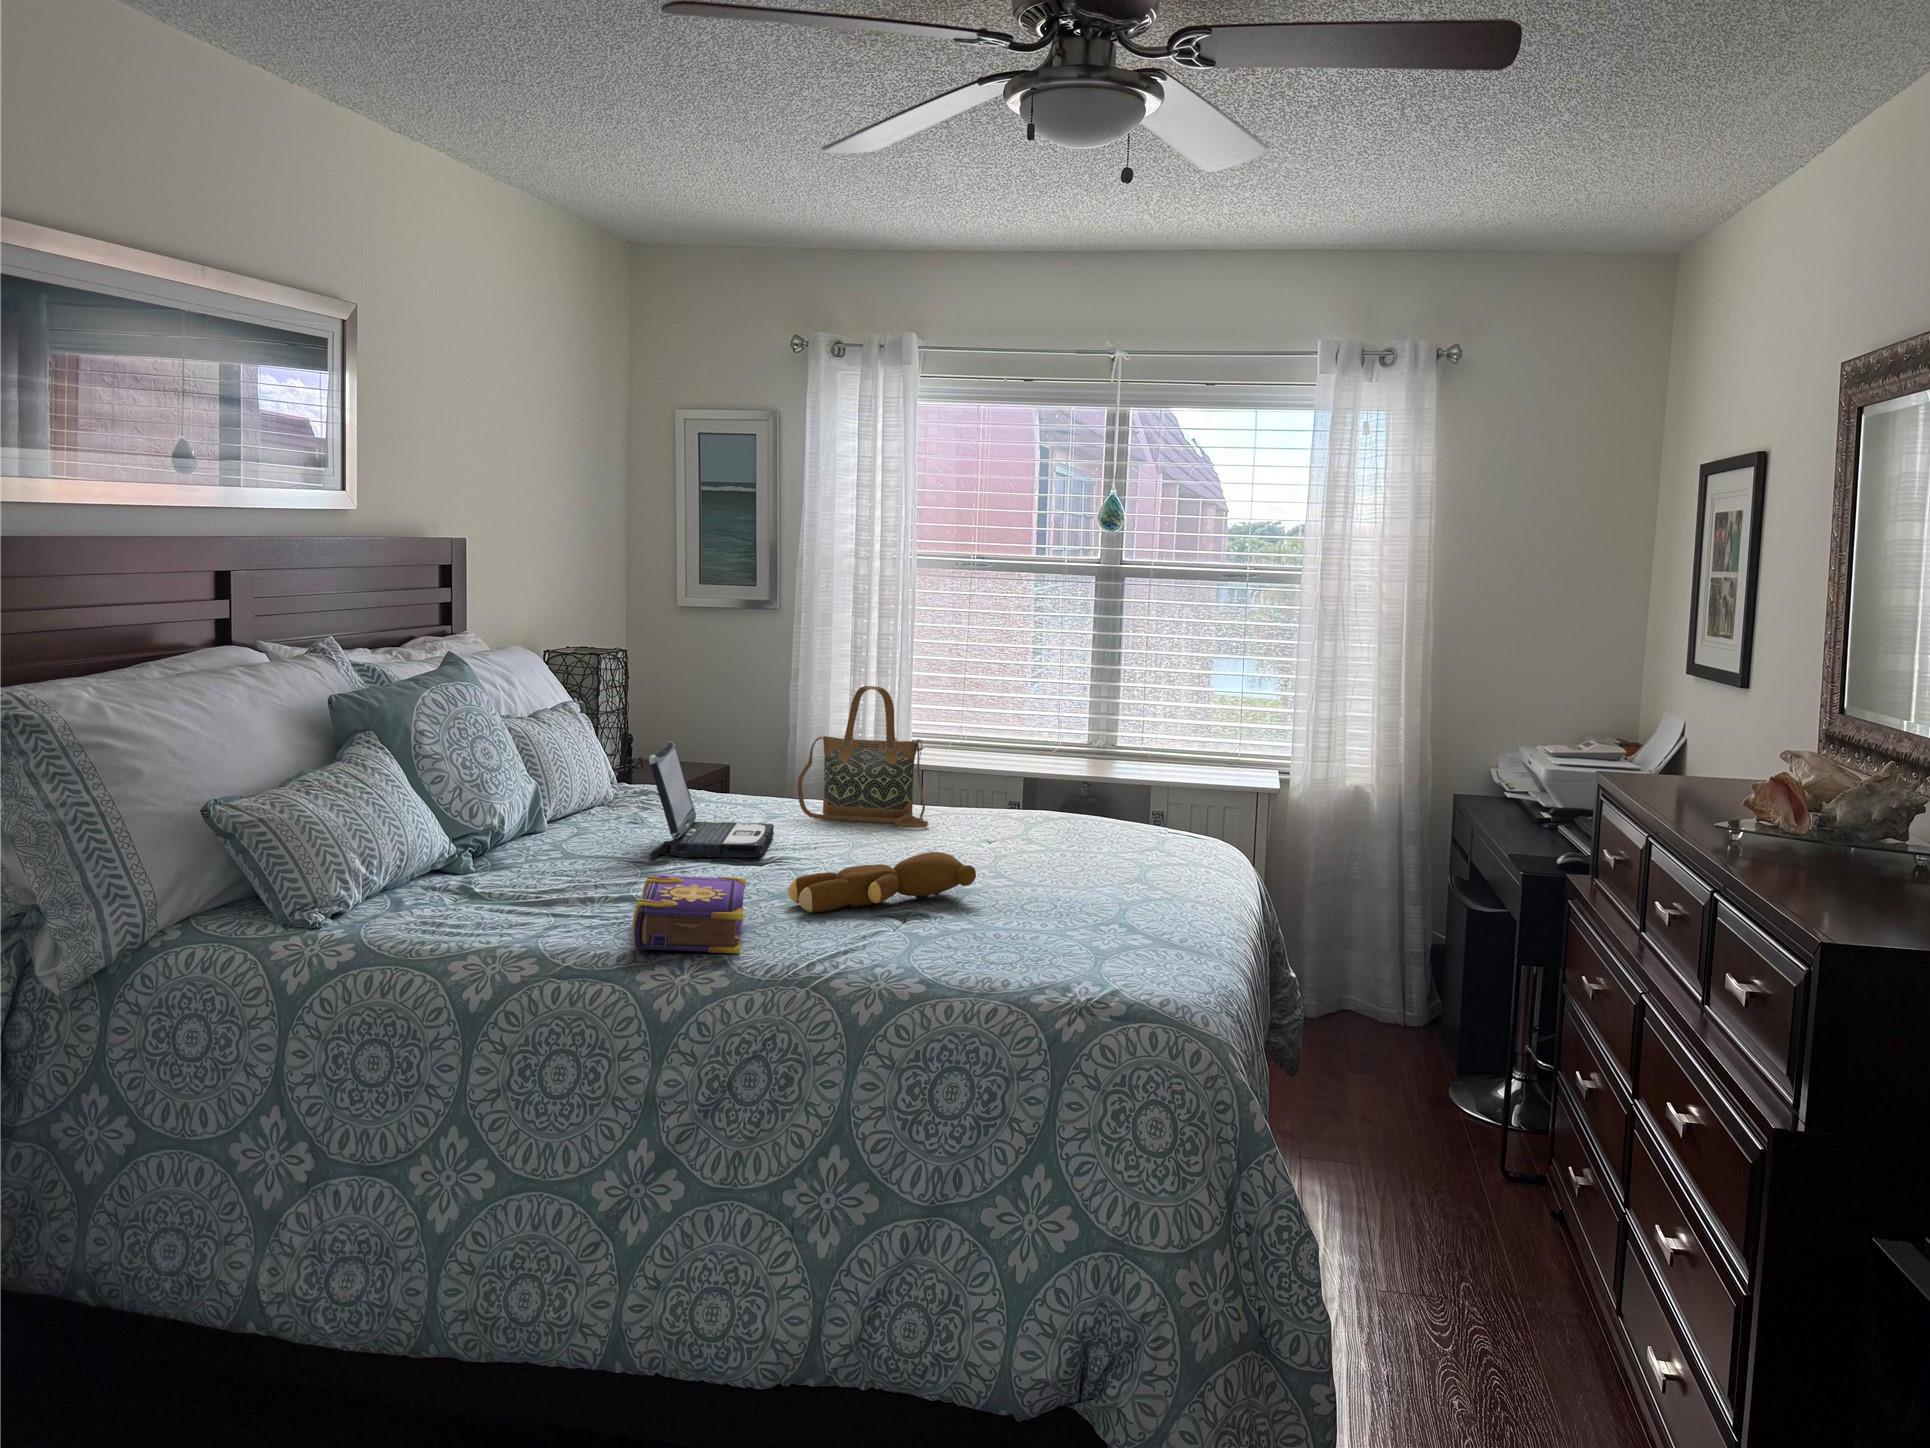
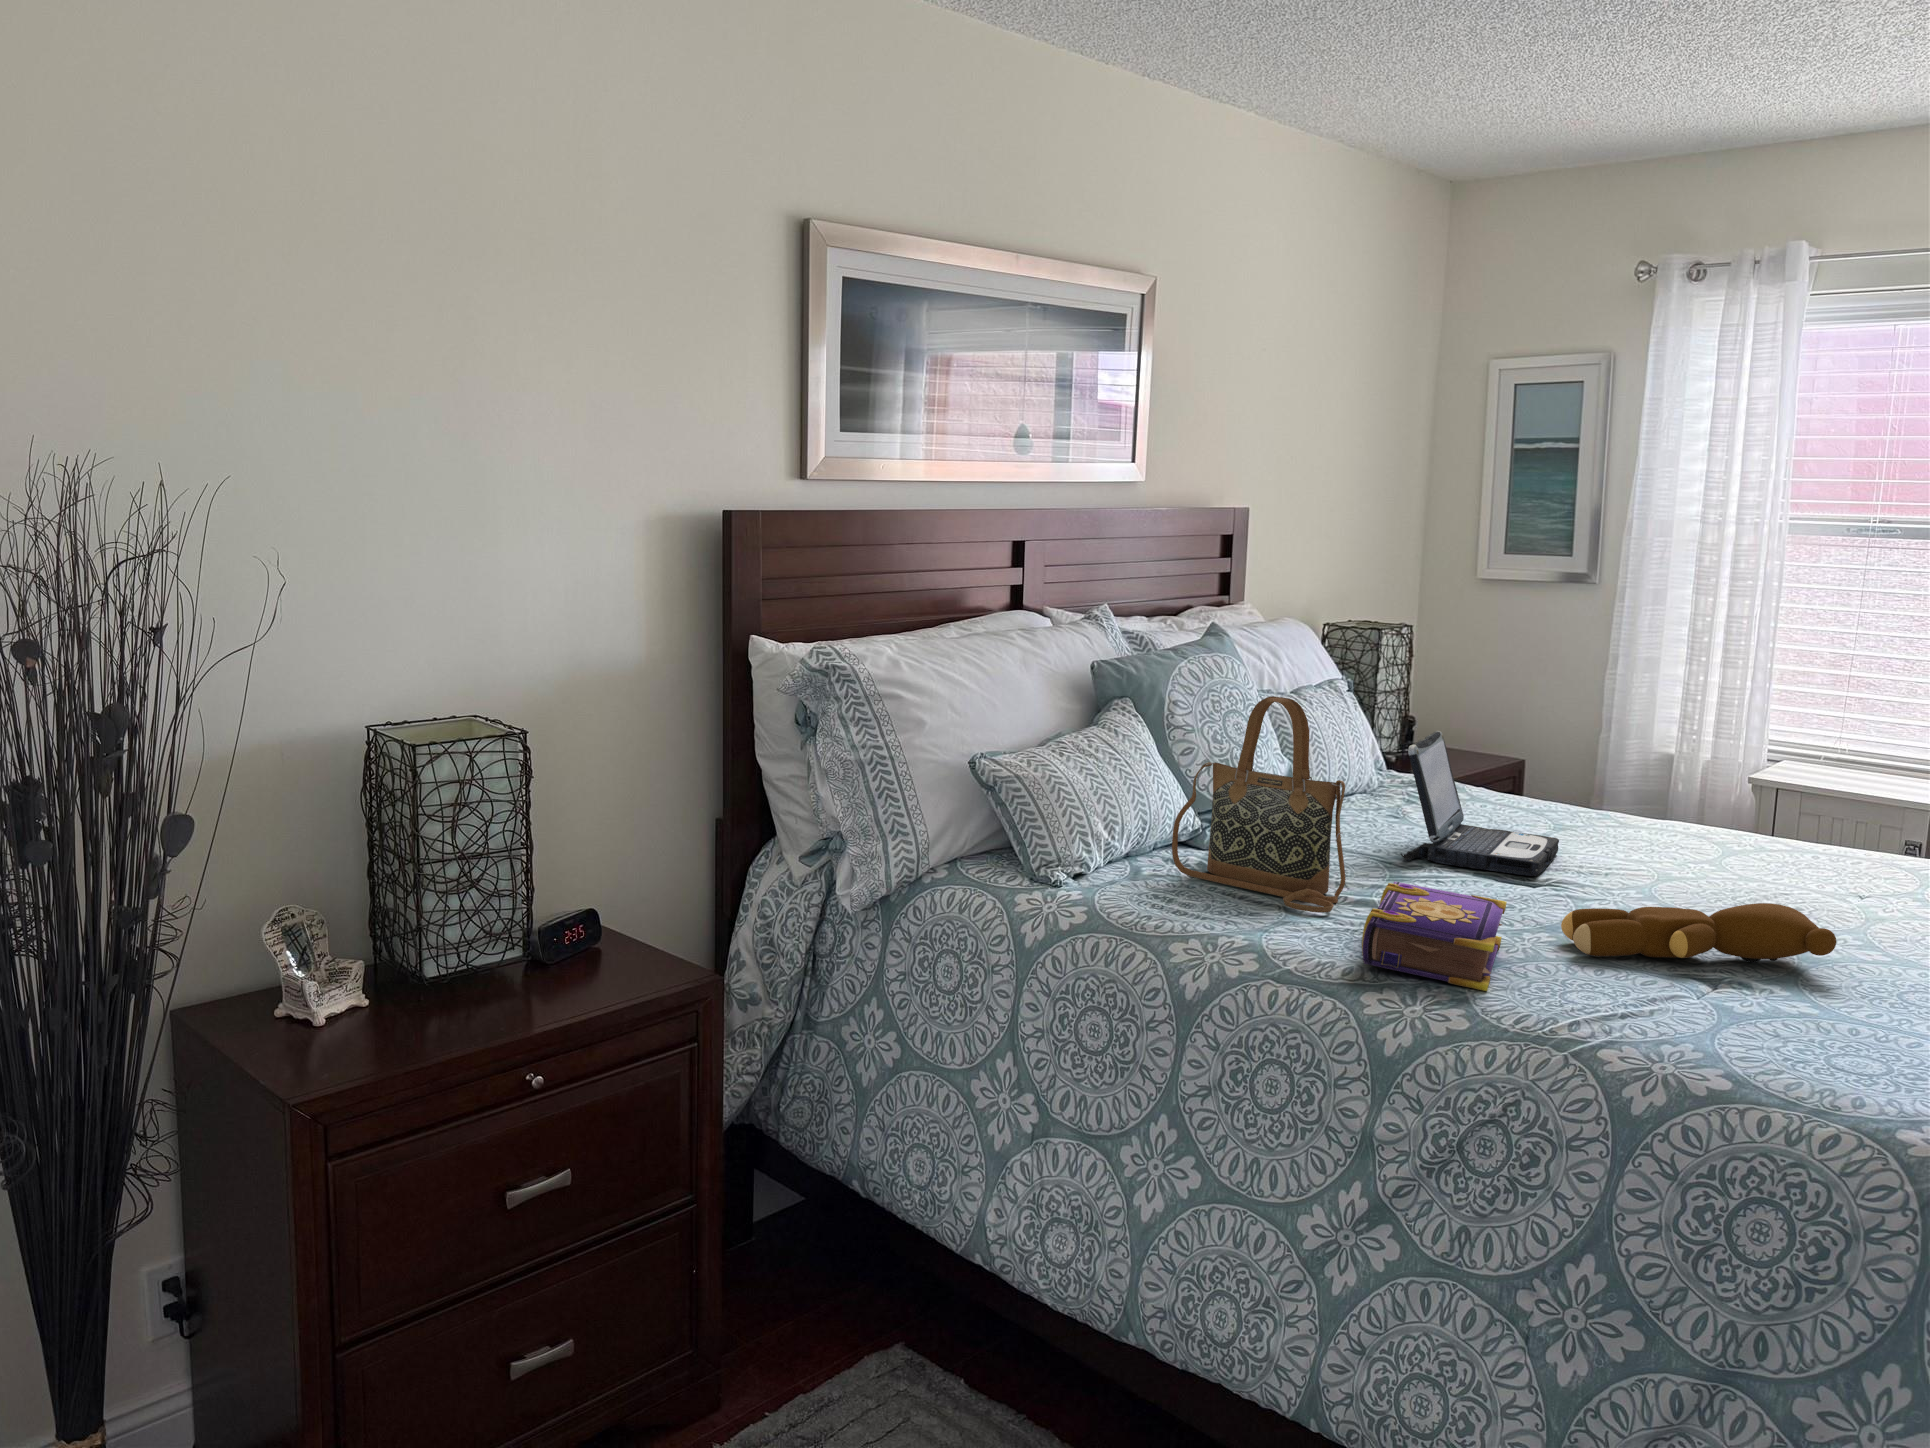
handbag: present [797,686,928,828] -> present [1172,696,1346,913]

